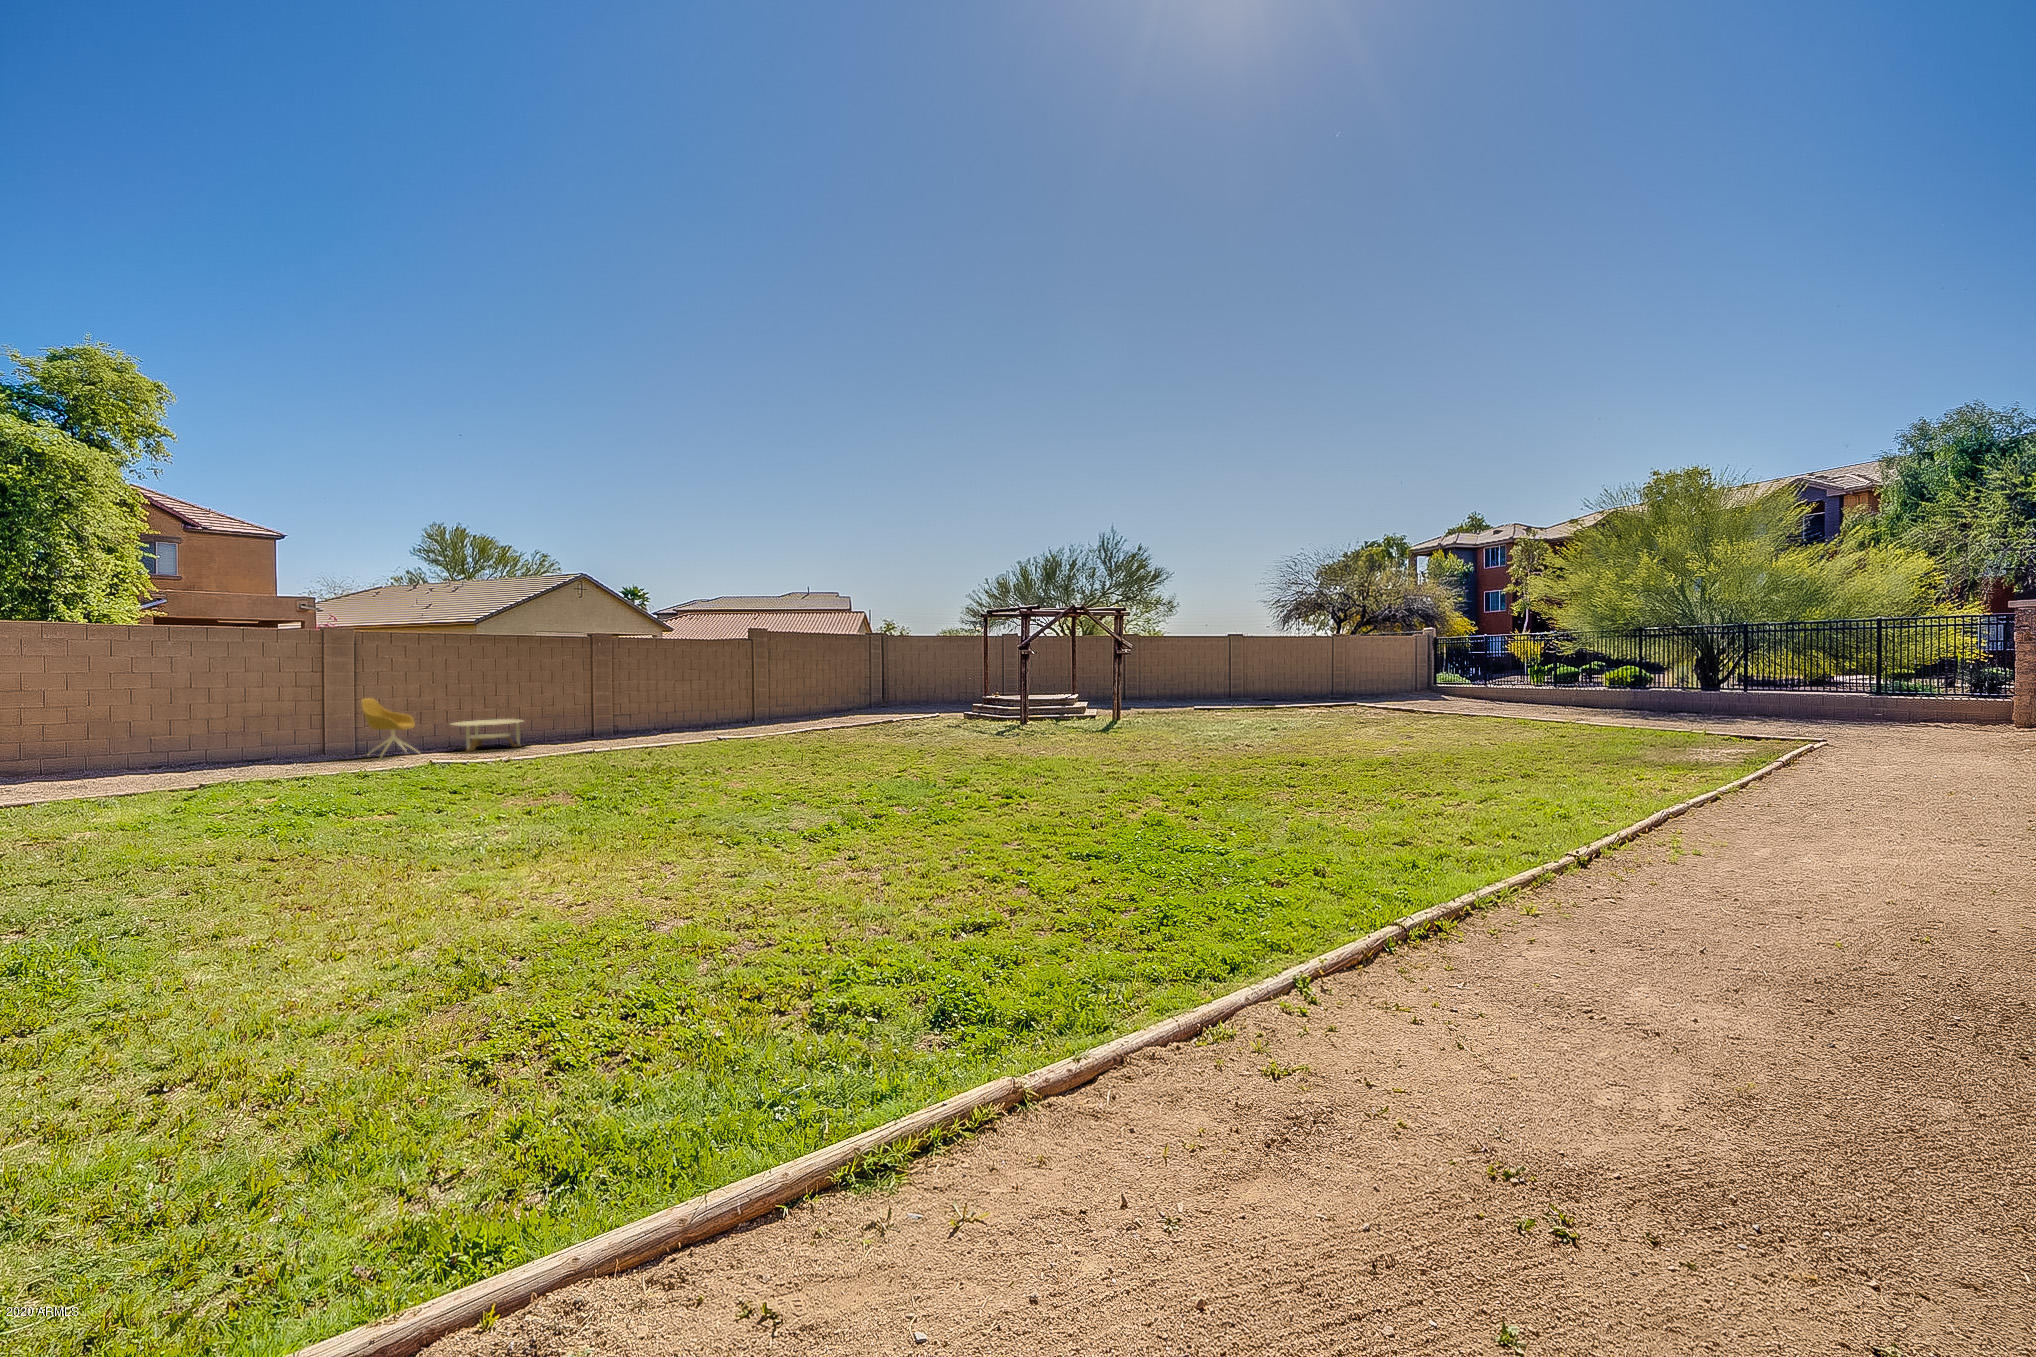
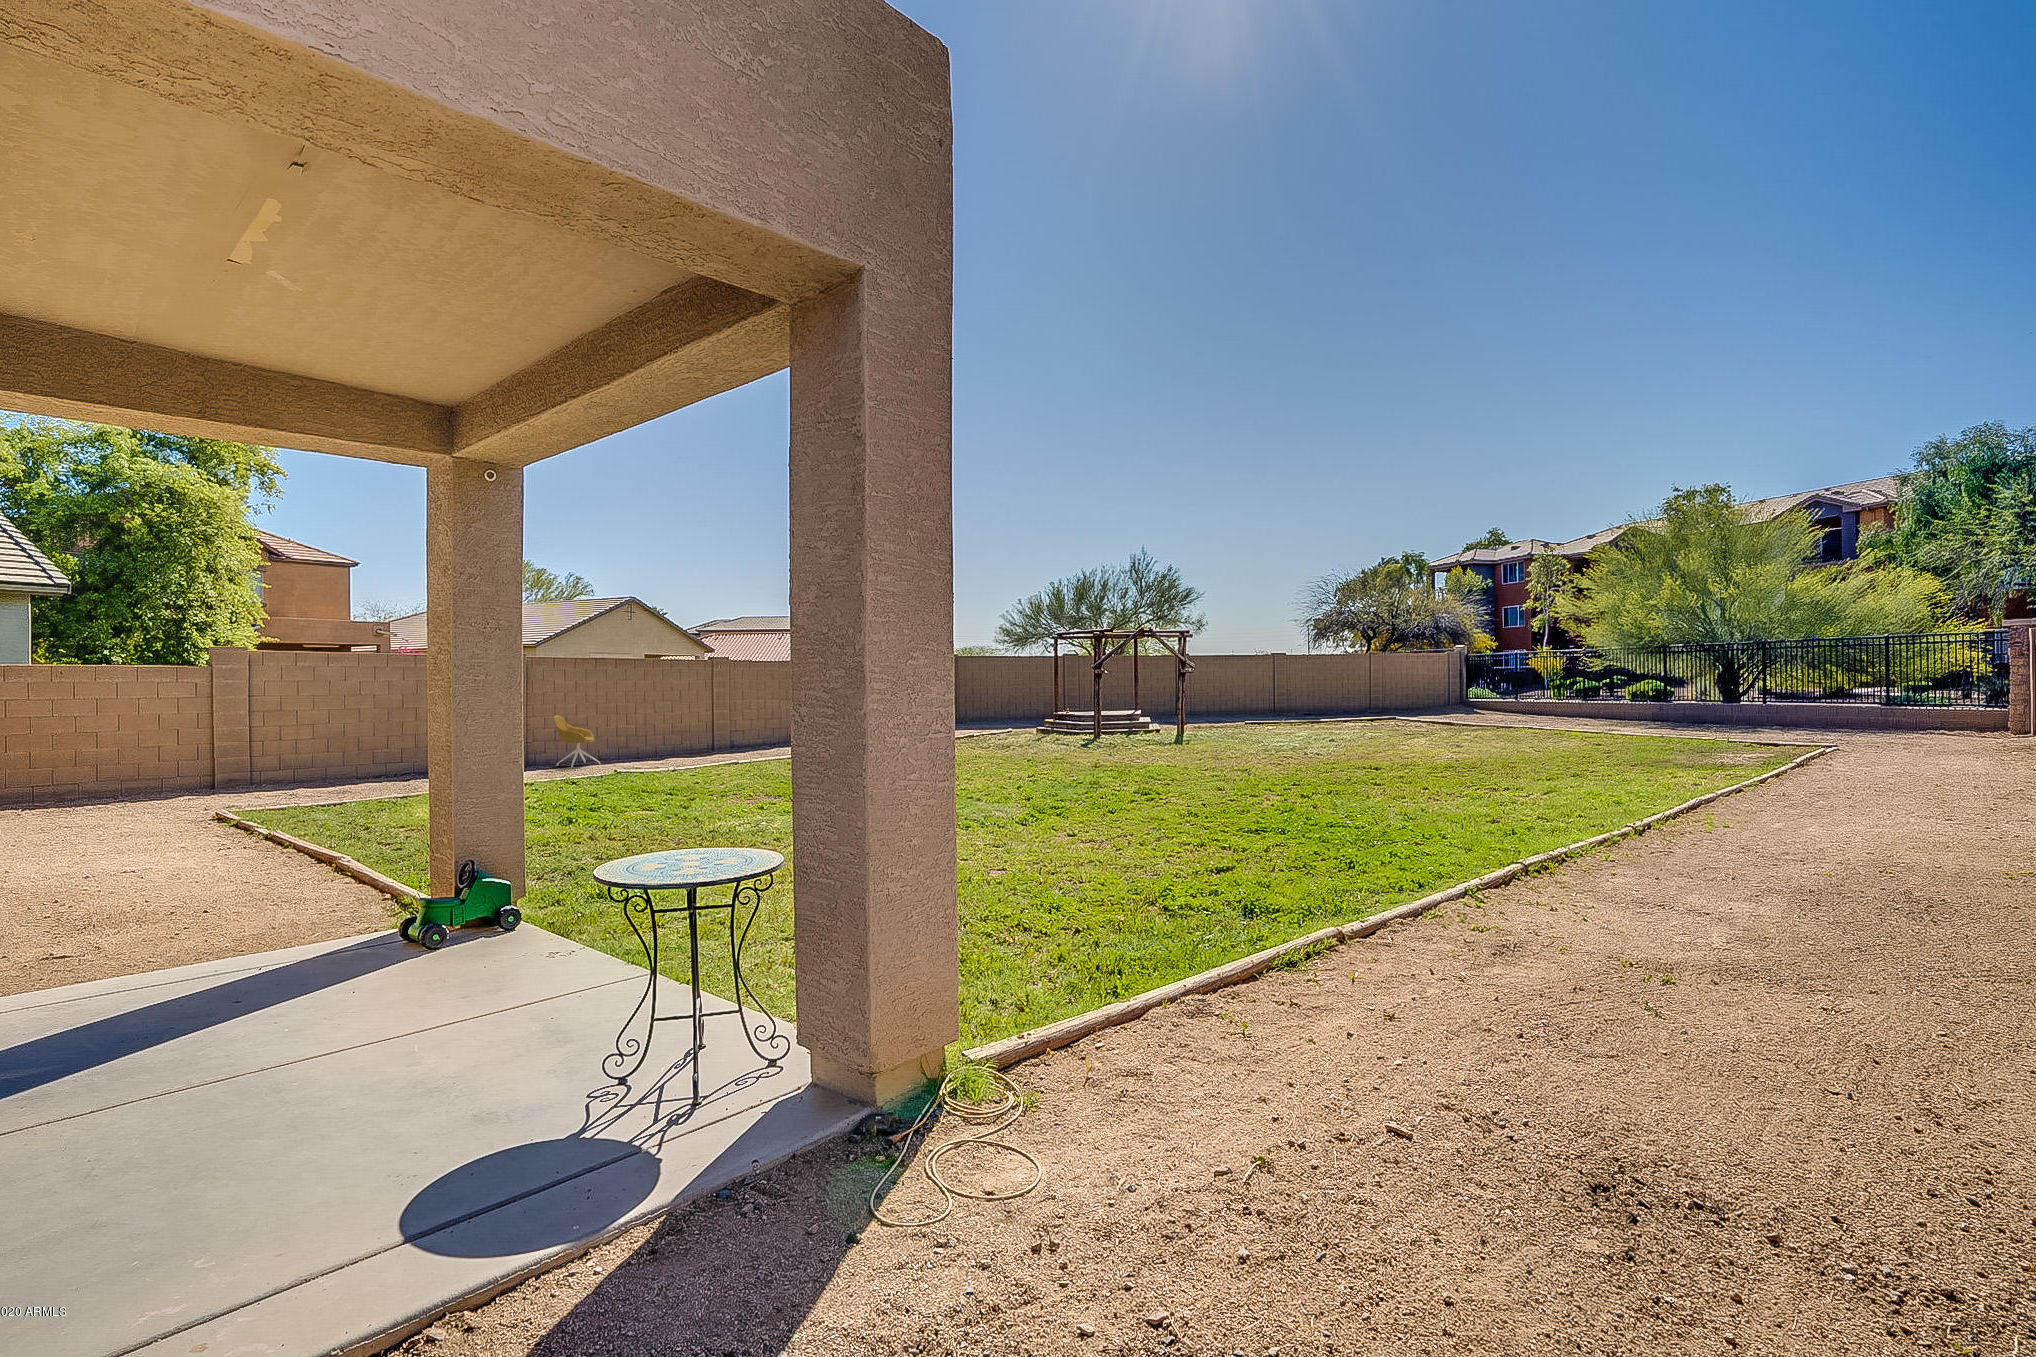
round table: present [451,719,523,752] -> none [619,734,680,762]

